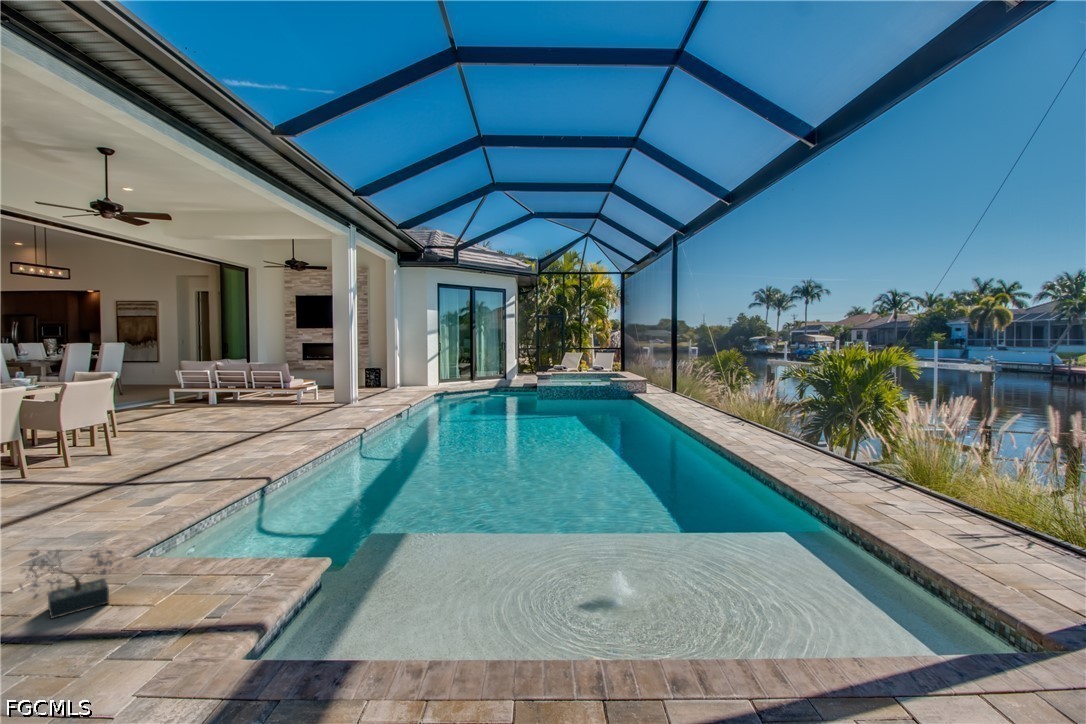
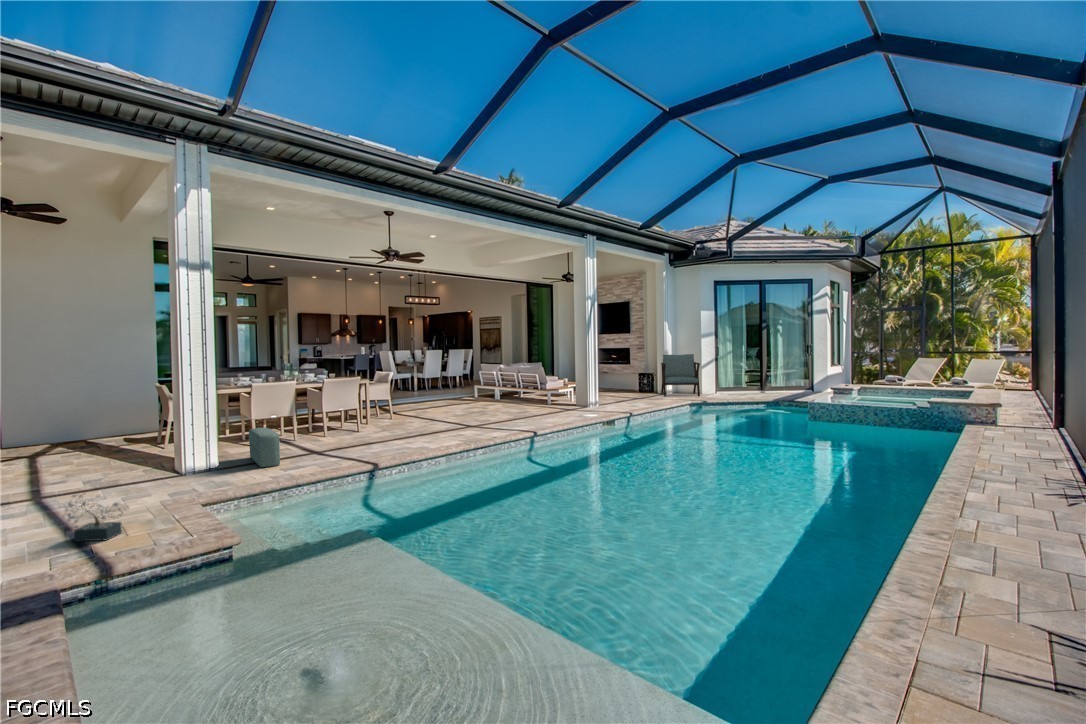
lounge chair: none [392,350,435,391] -> present [661,354,700,396]
pouf: none [18,451,111,503] -> present [249,428,280,467]

